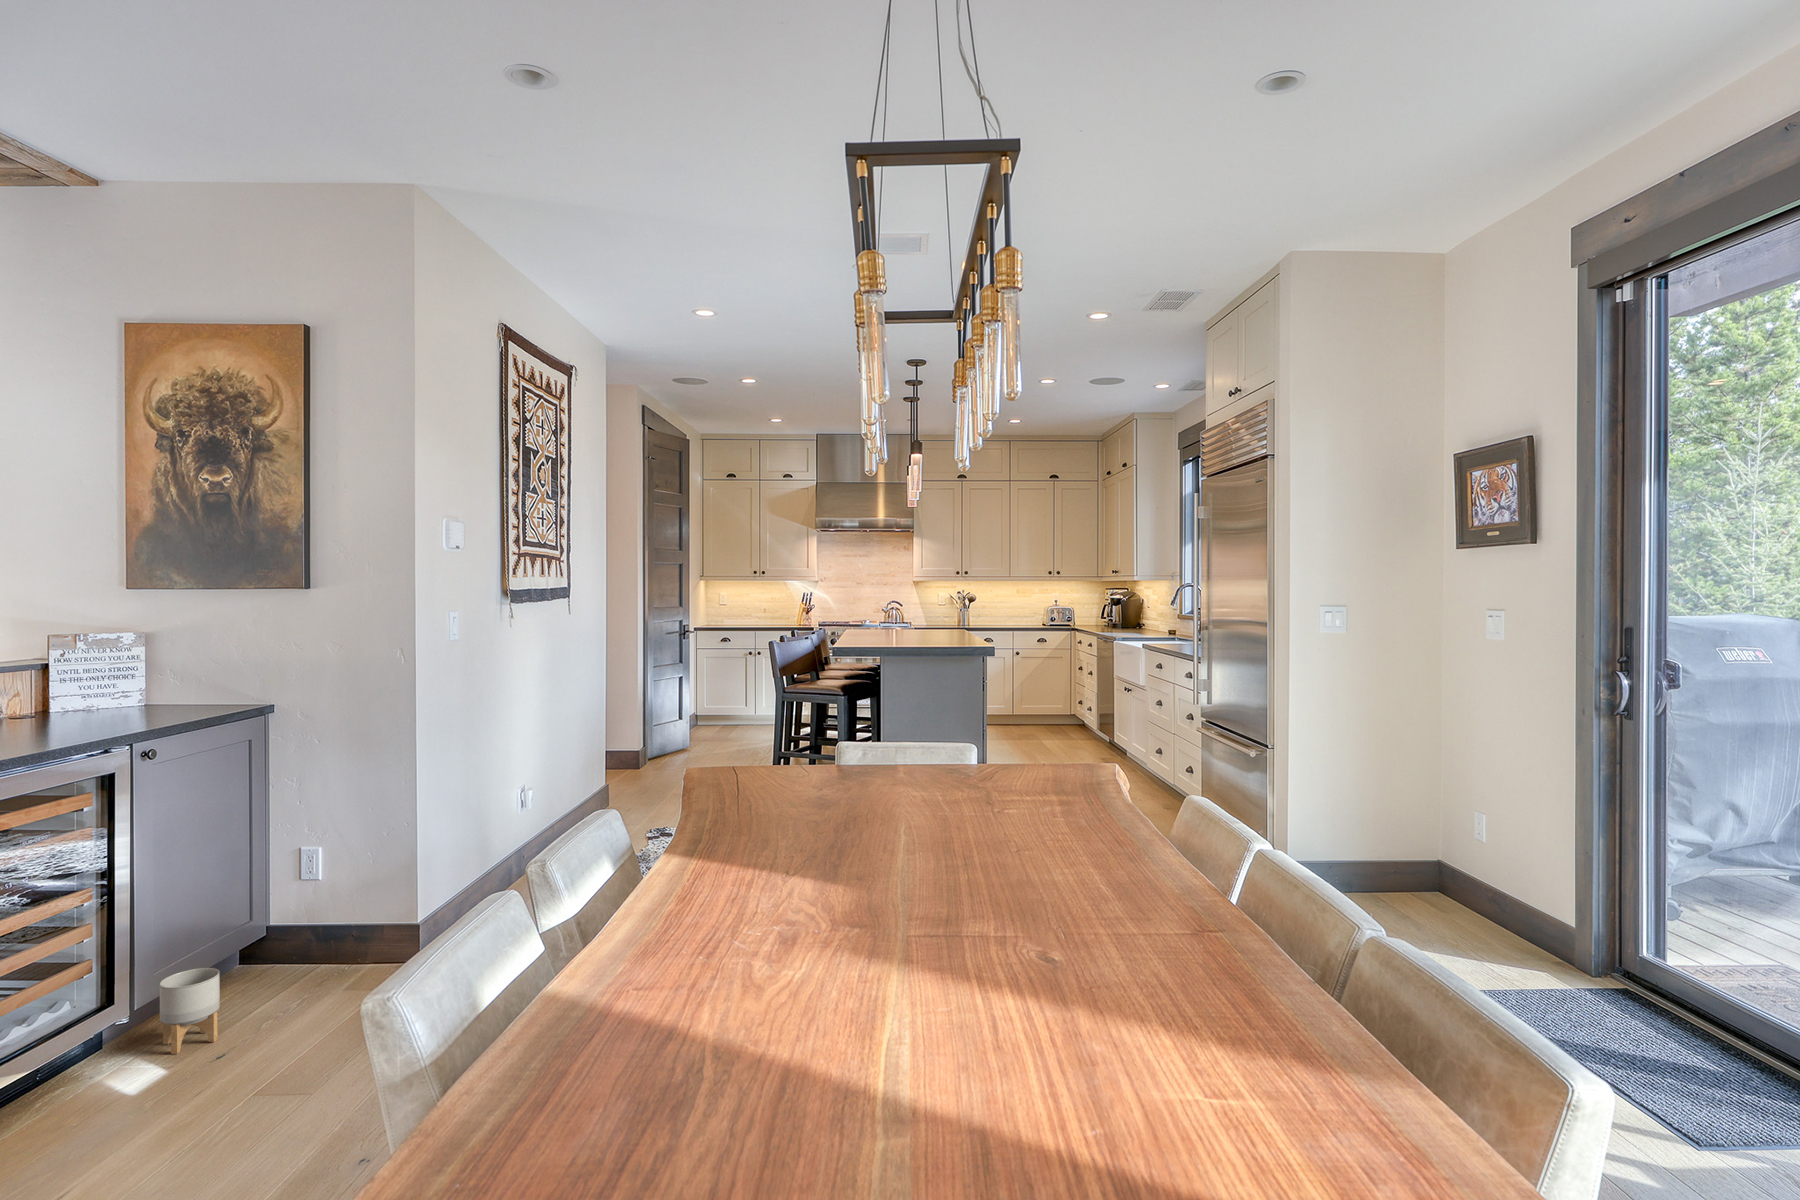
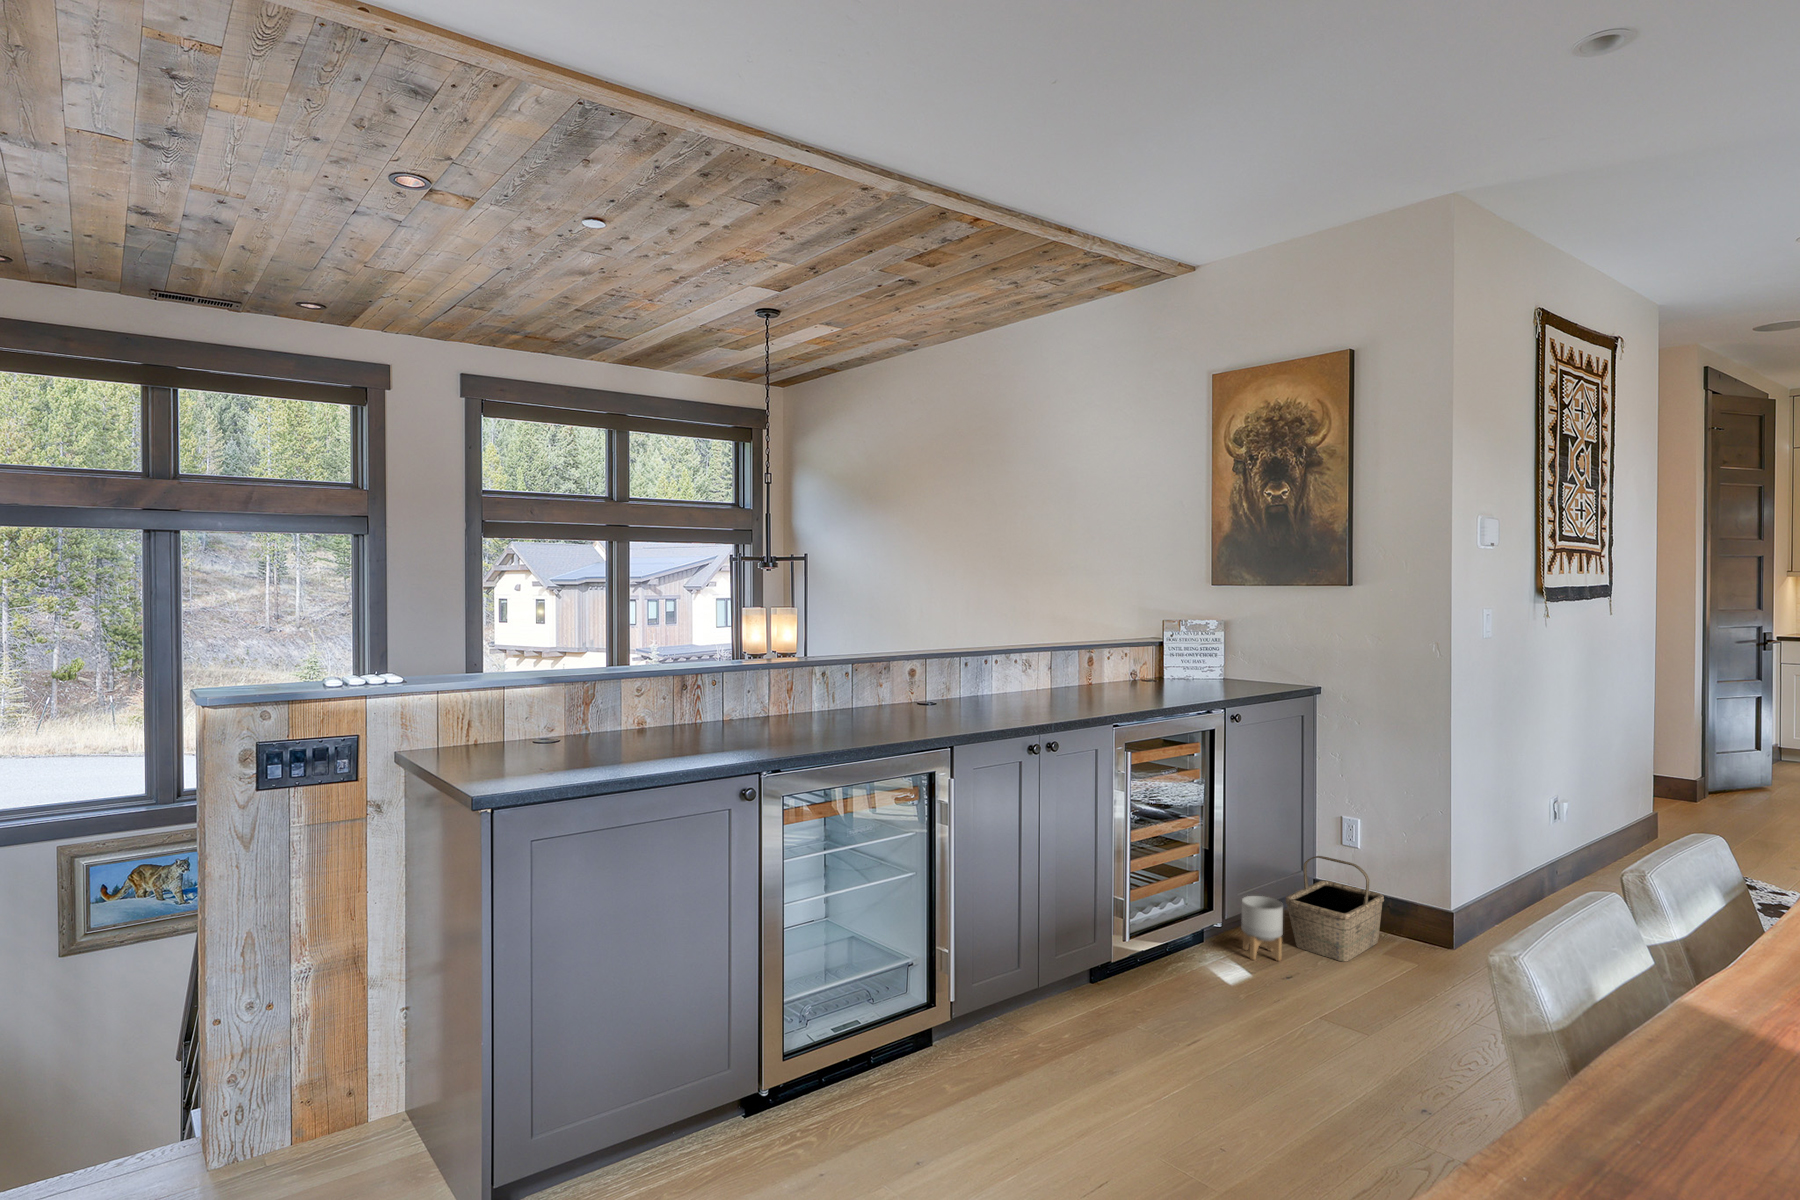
basket: none [227,897,353,1015] -> present [1286,856,1384,961]

